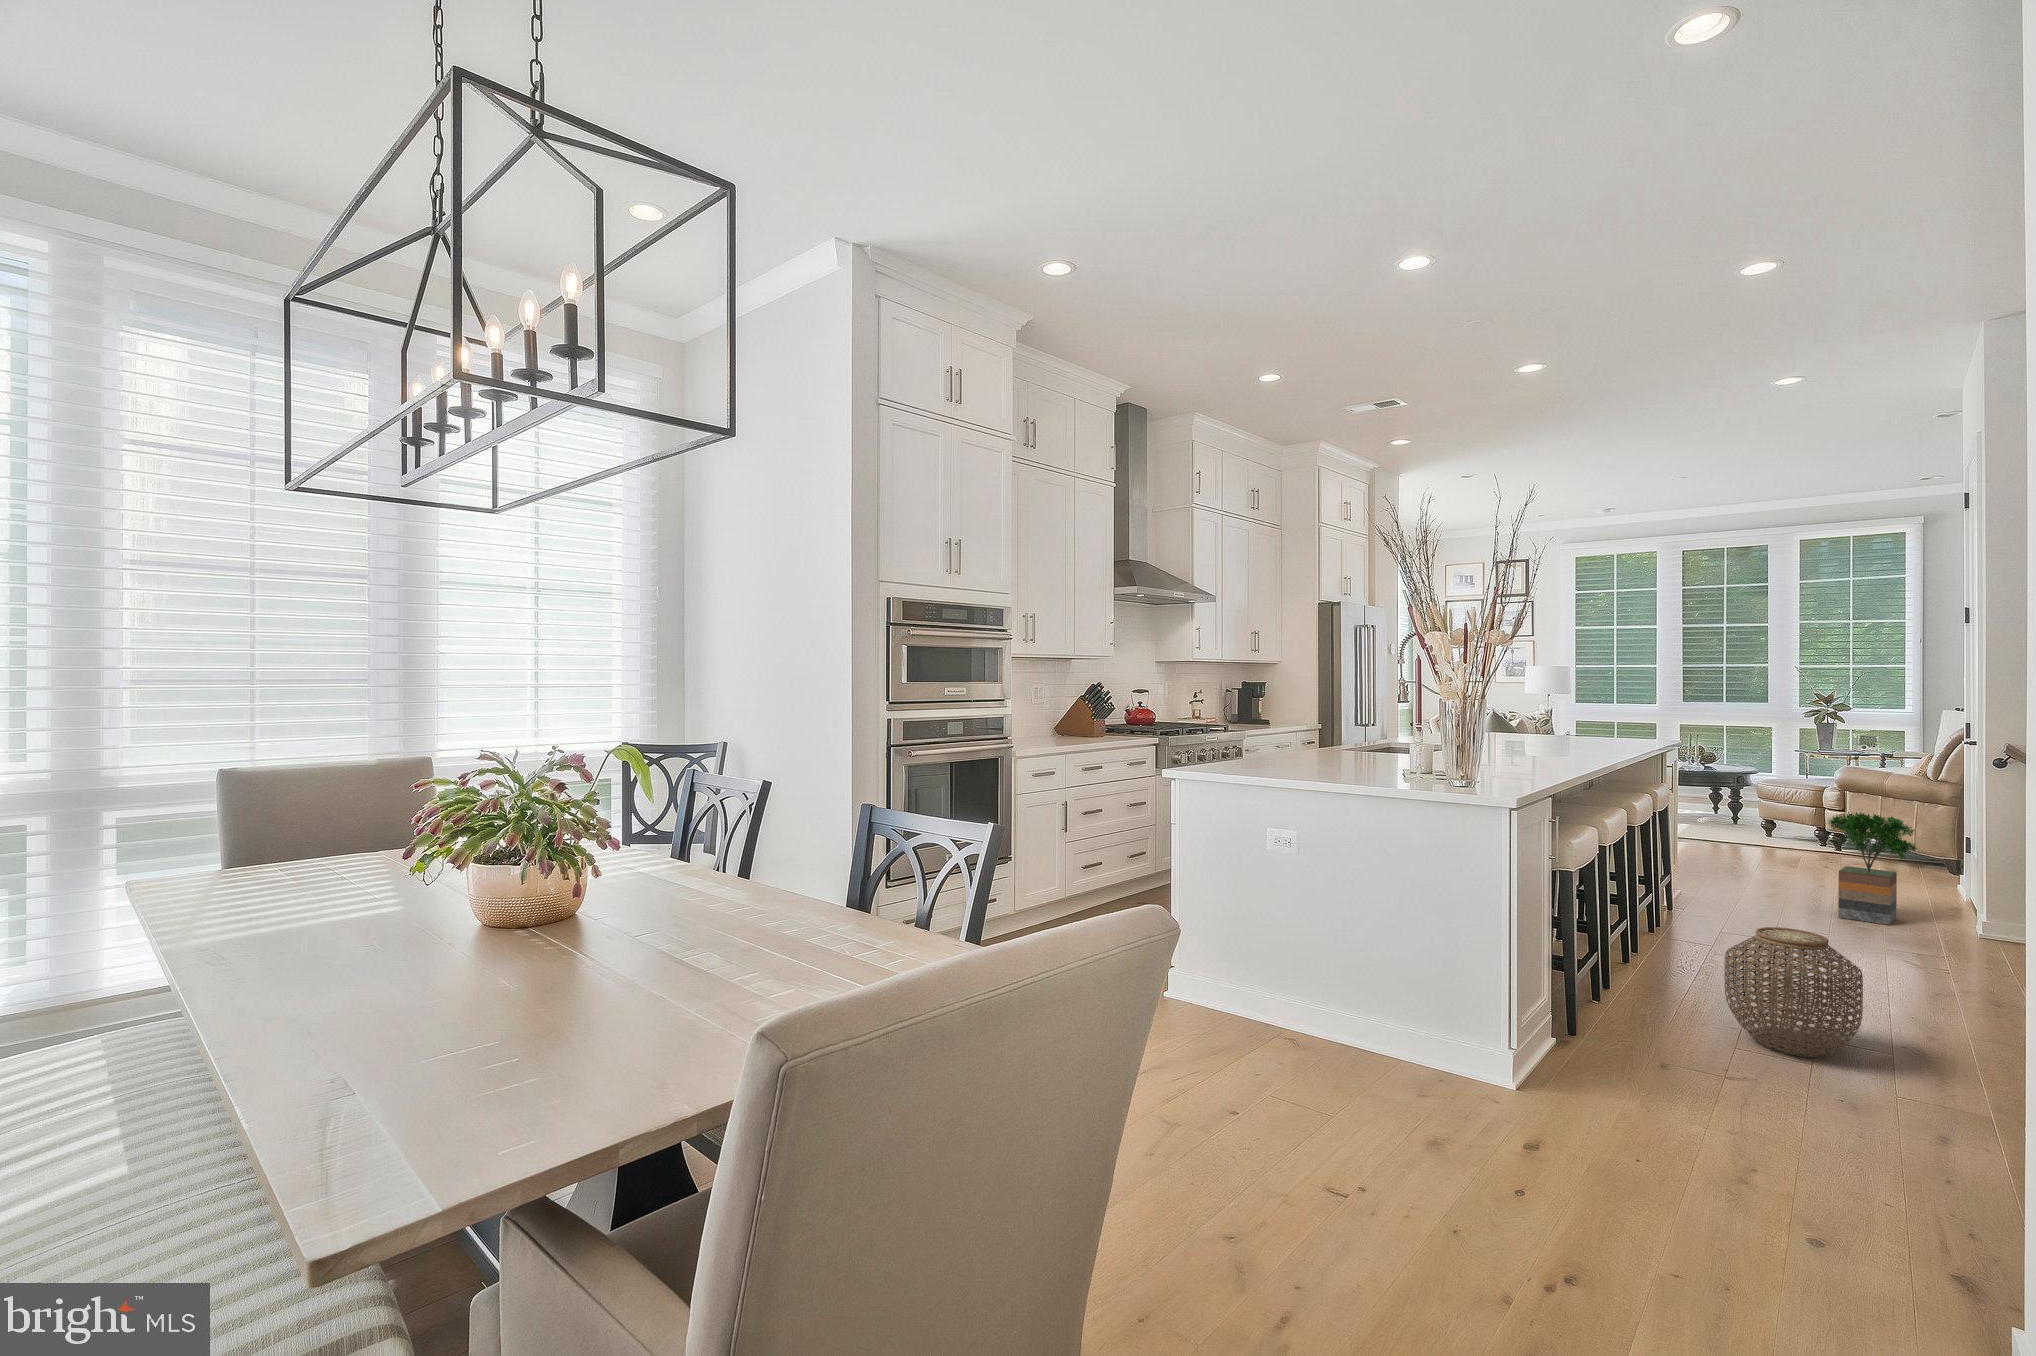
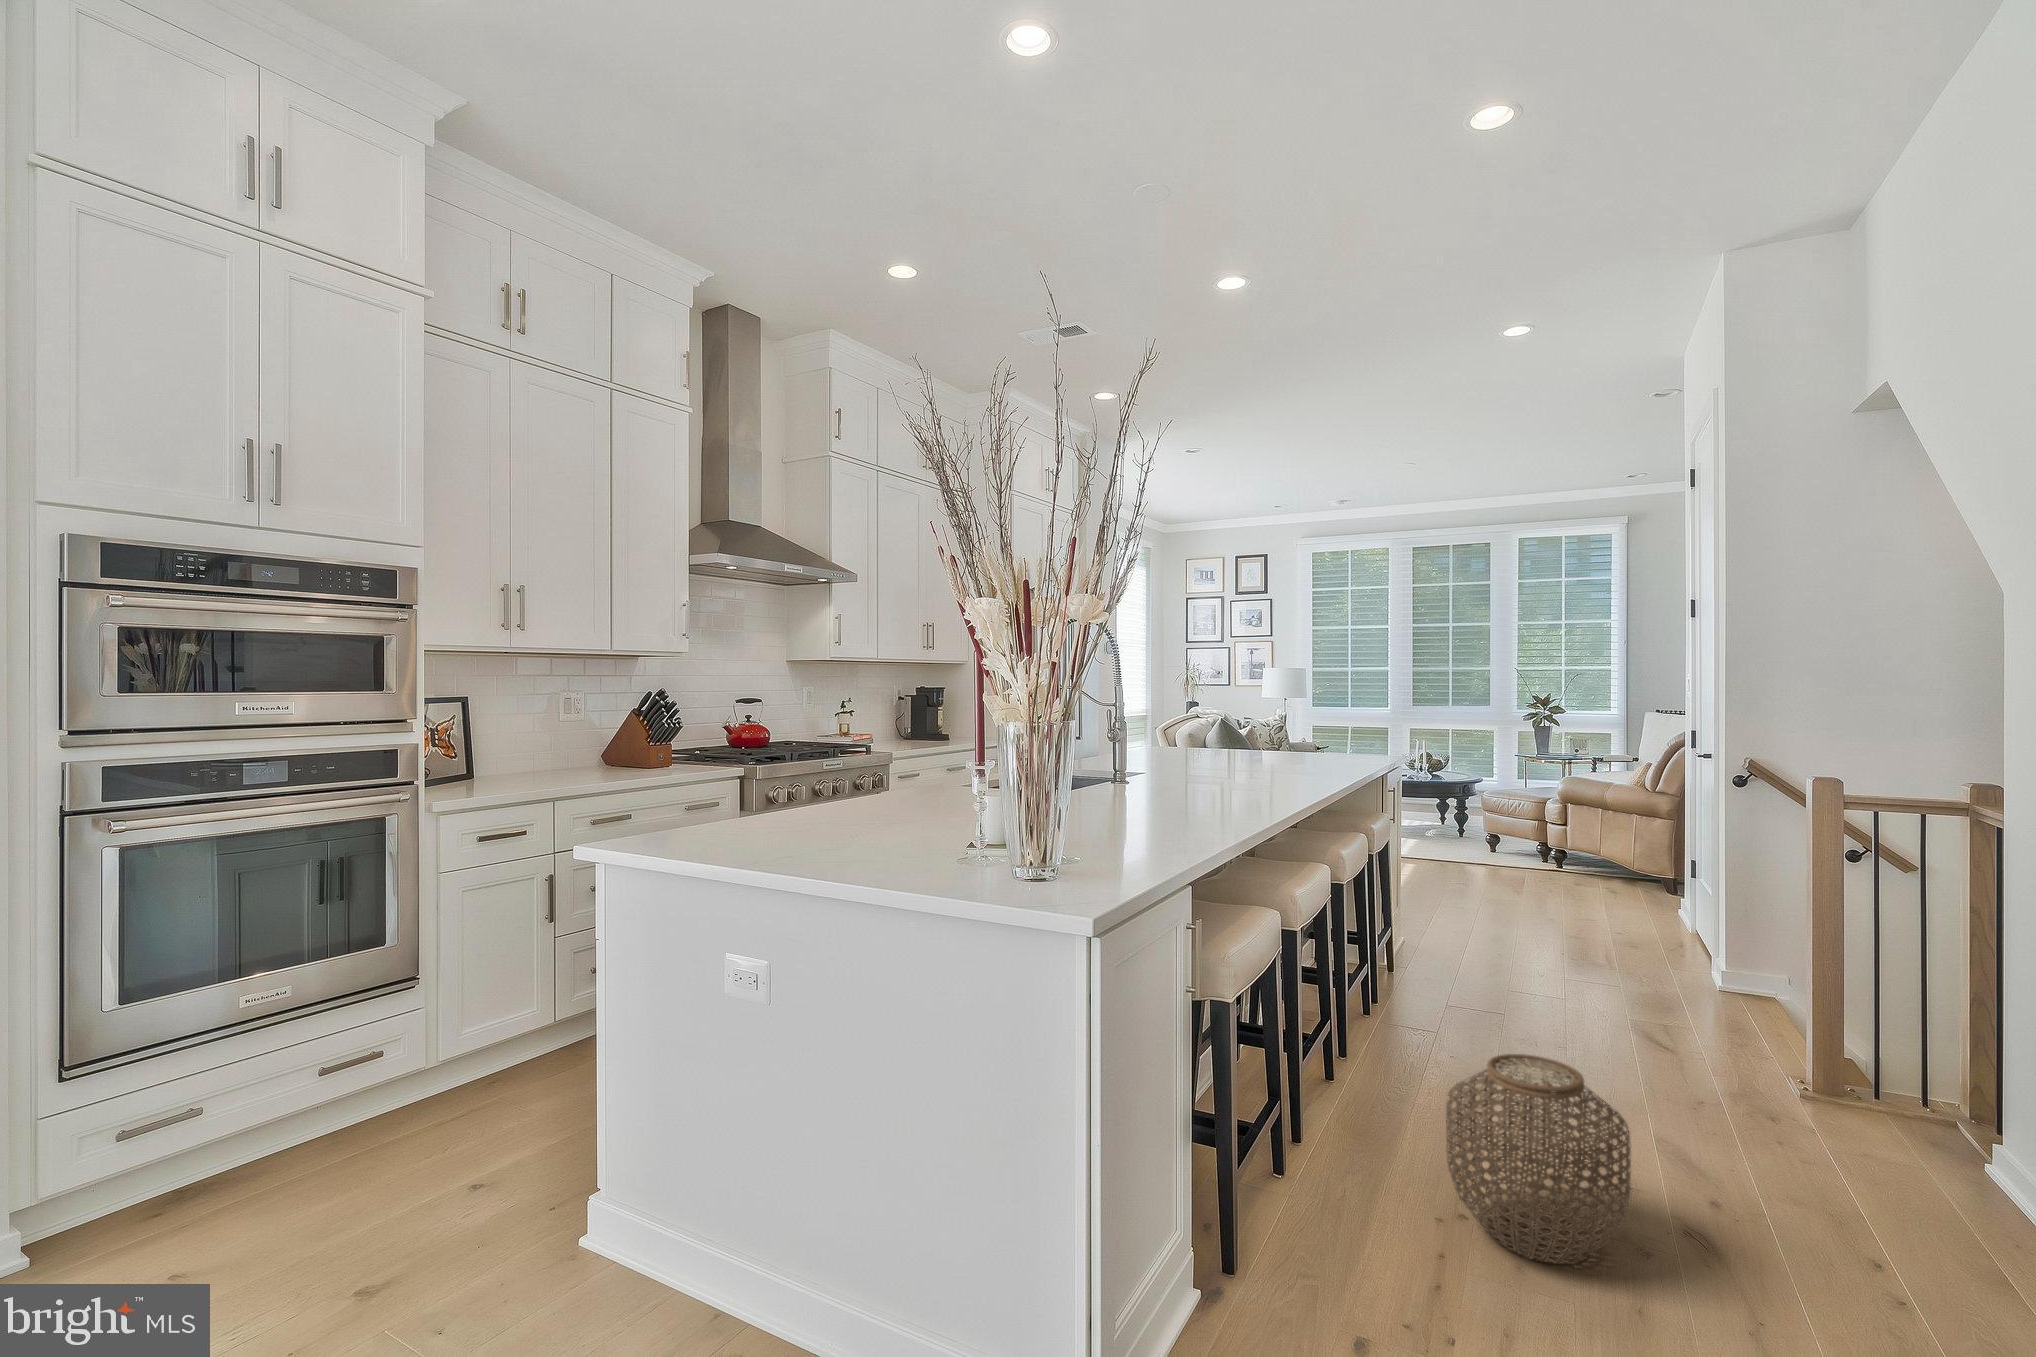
potted tree: present [1828,812,1917,925] -> none [1555,840,1656,978]

